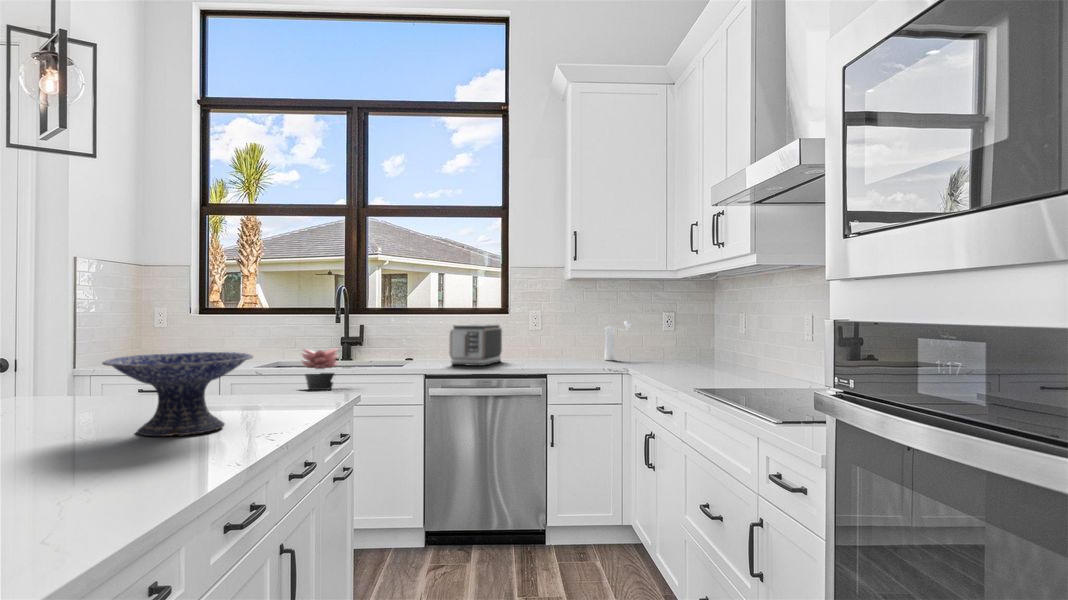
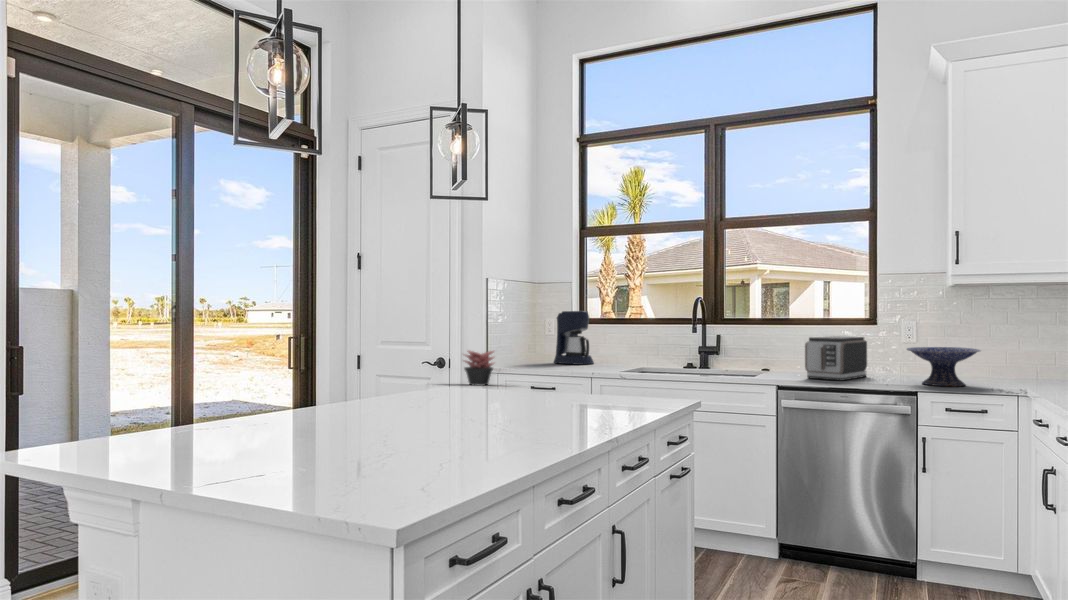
coffee maker: none [165,300,217,361] -> present [554,311,594,365]
pepper mill: present [605,321,631,360] -> none [1002,335,1043,381]
succulent plant: present [302,348,338,390] -> present [464,351,494,386]
decorative bowl: present [102,352,253,436] -> present [907,347,980,386]

